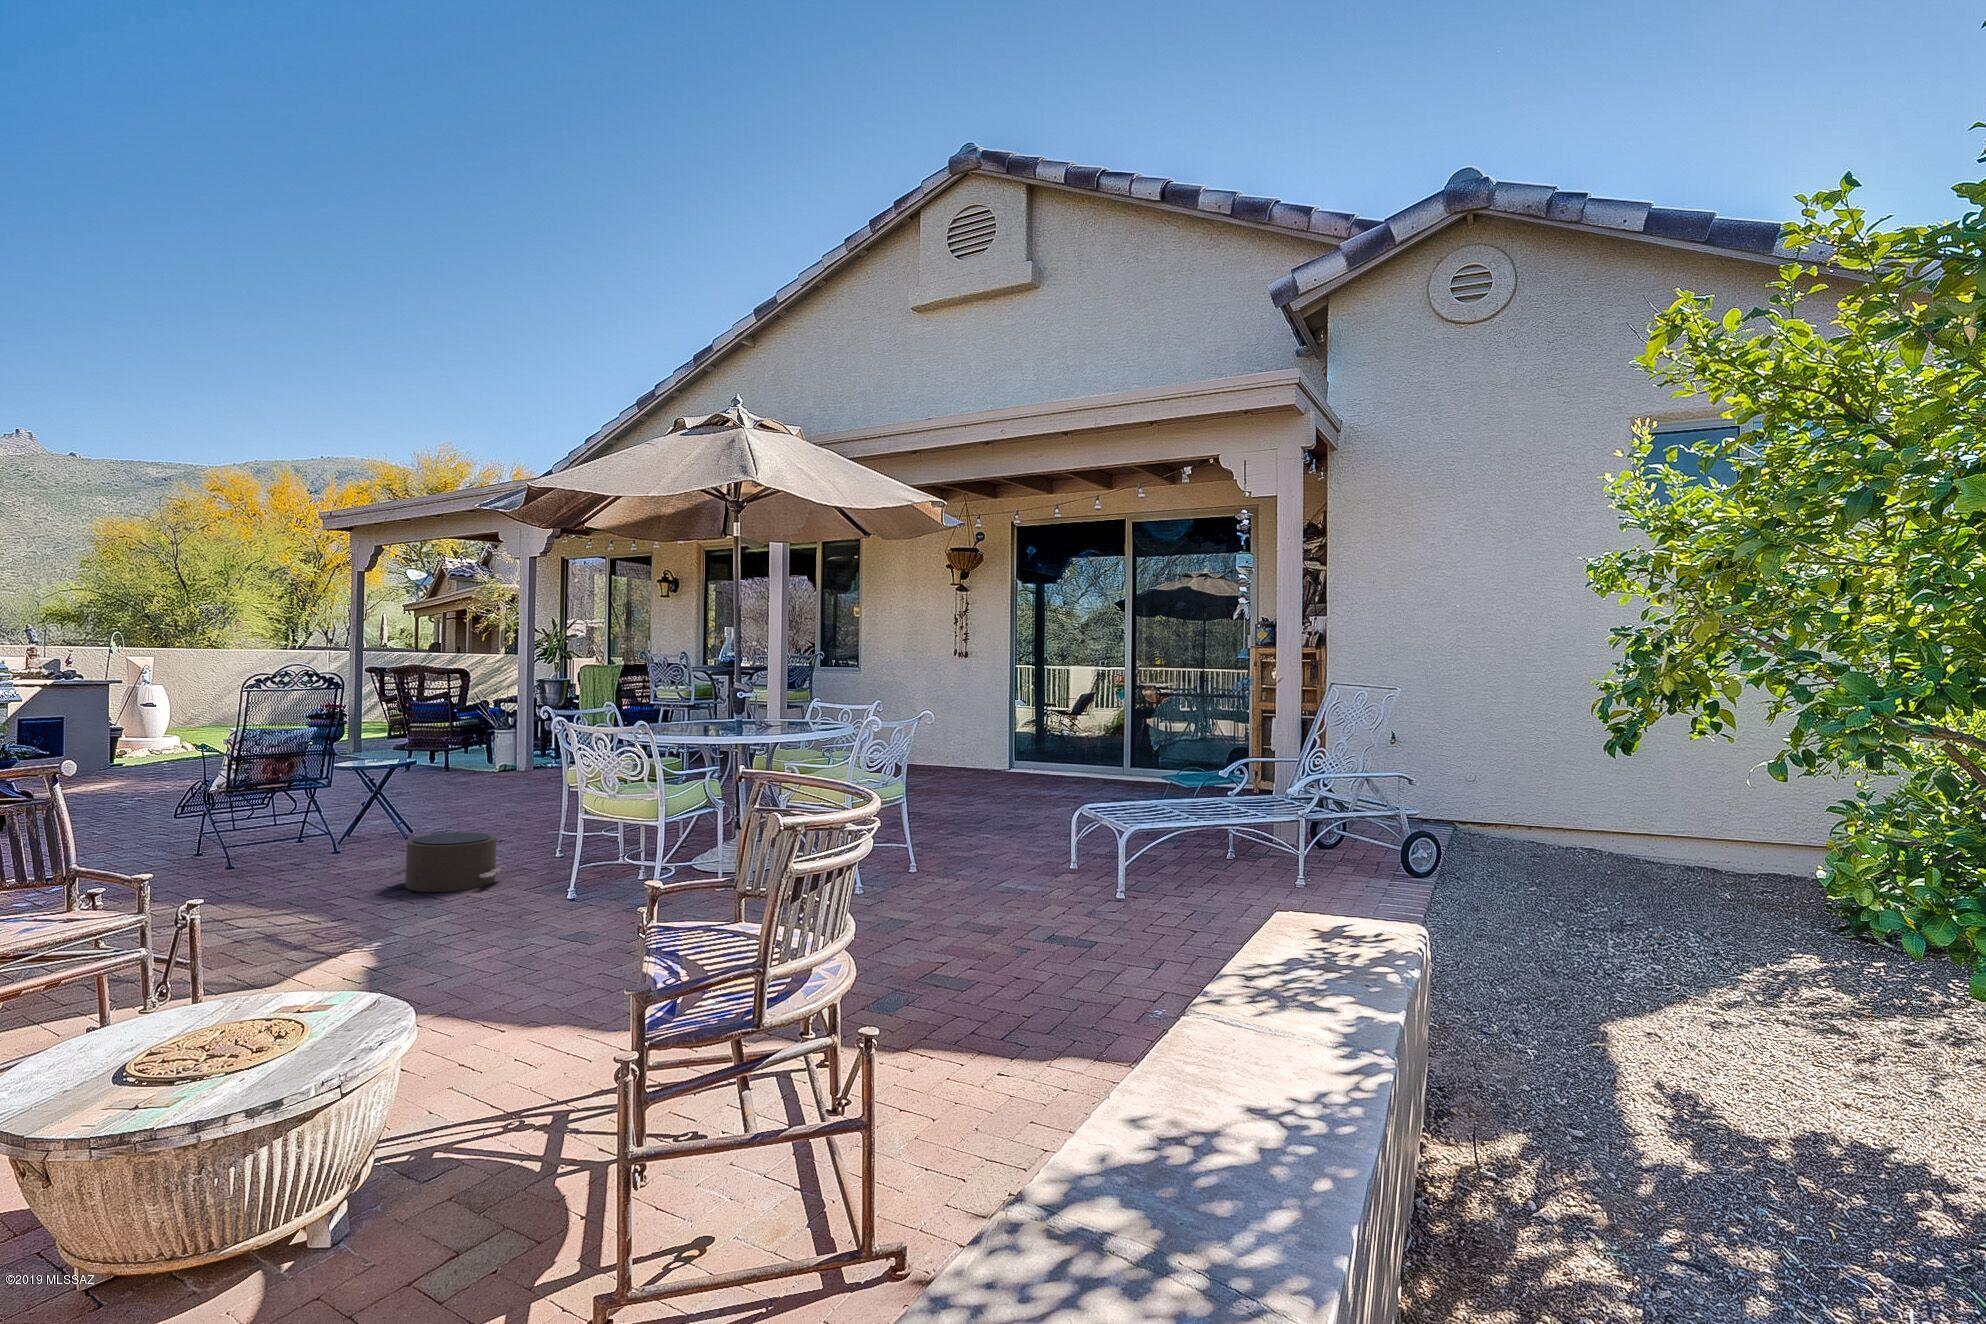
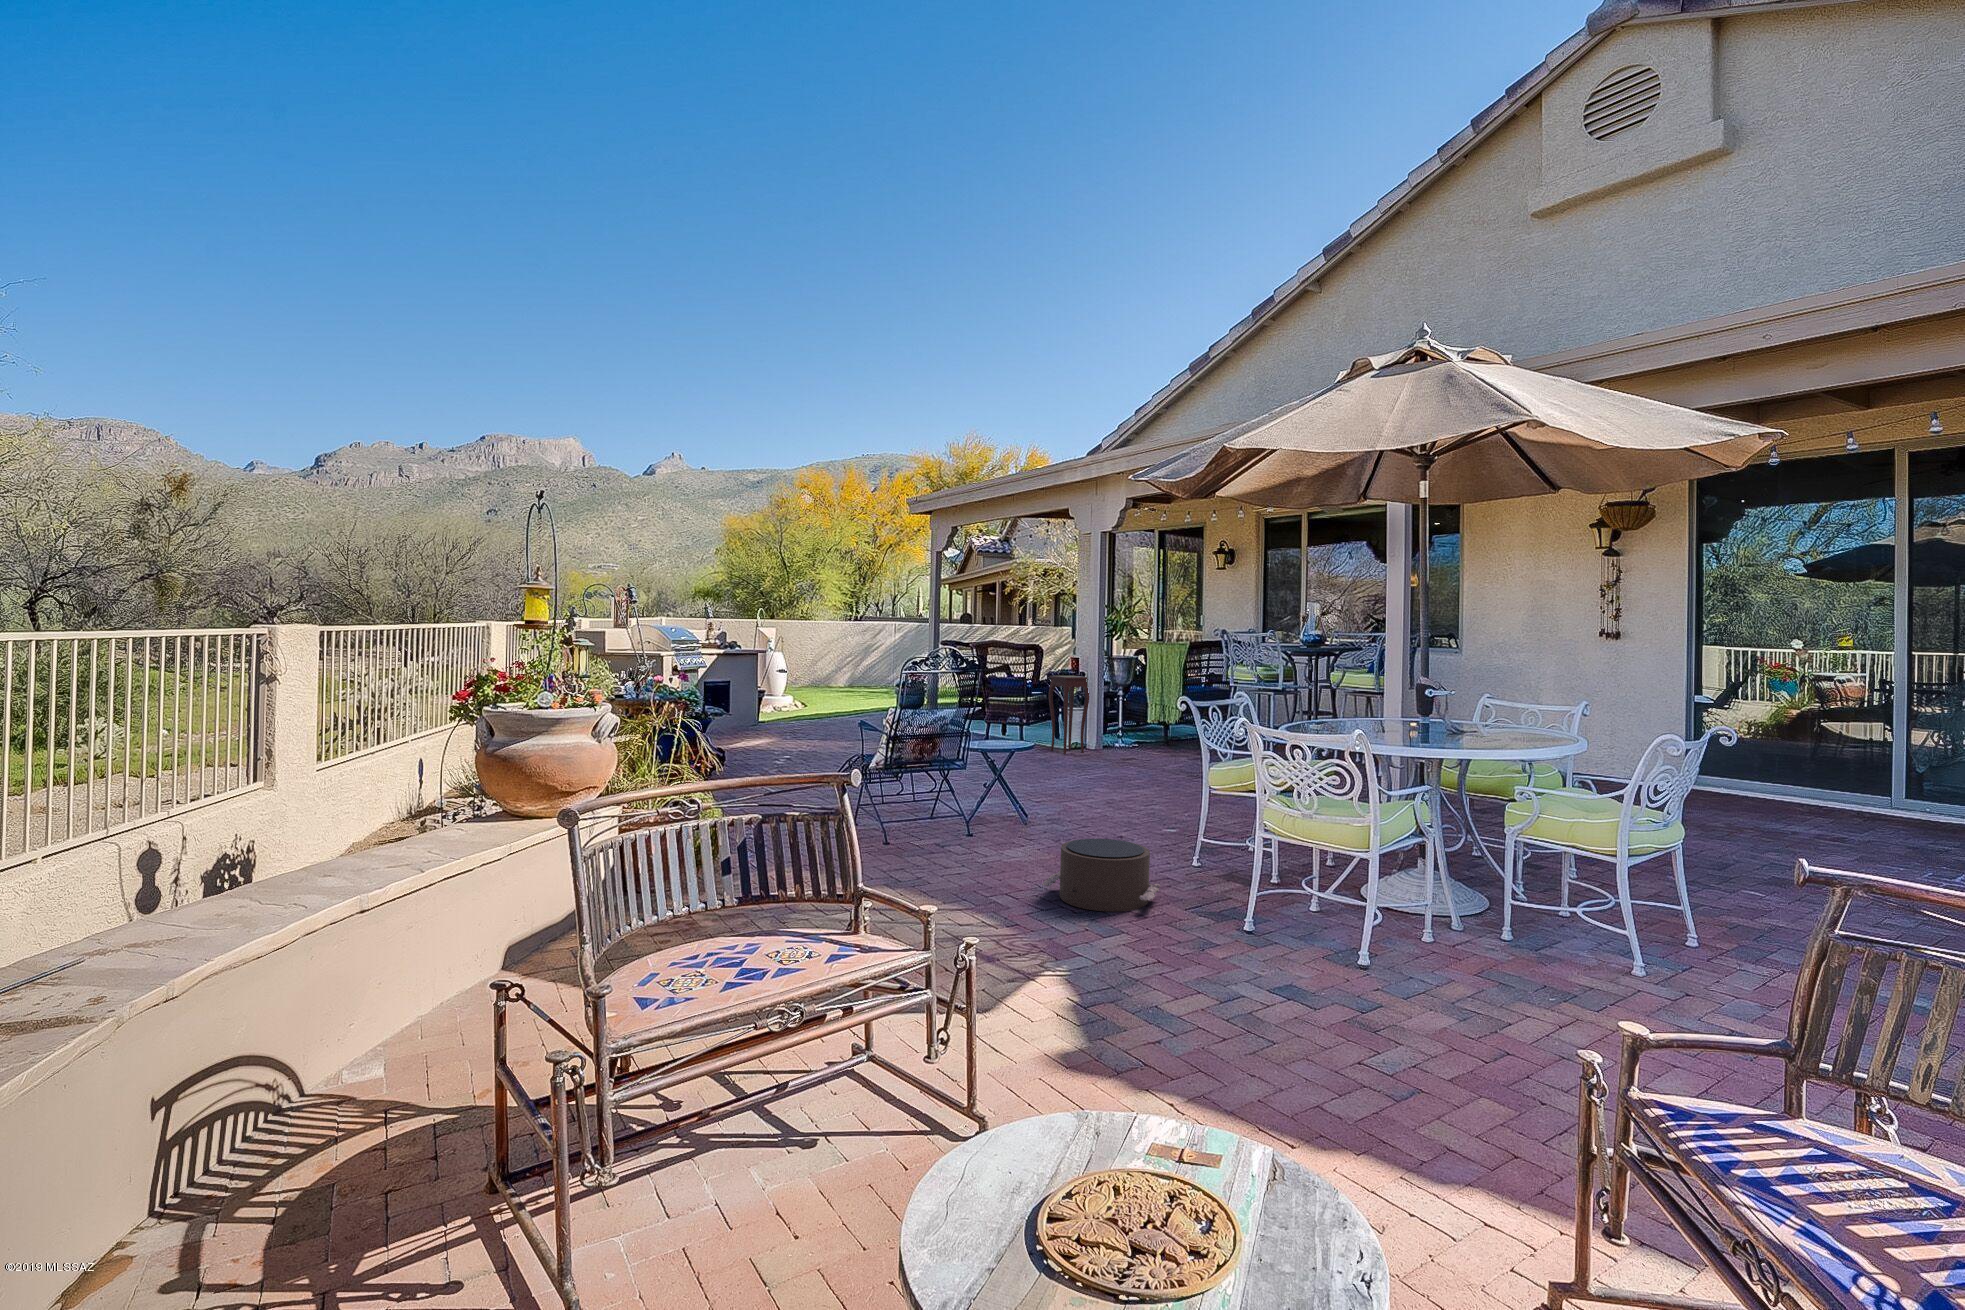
side table: none [470,700,517,781] -> present [1049,676,1090,754]

